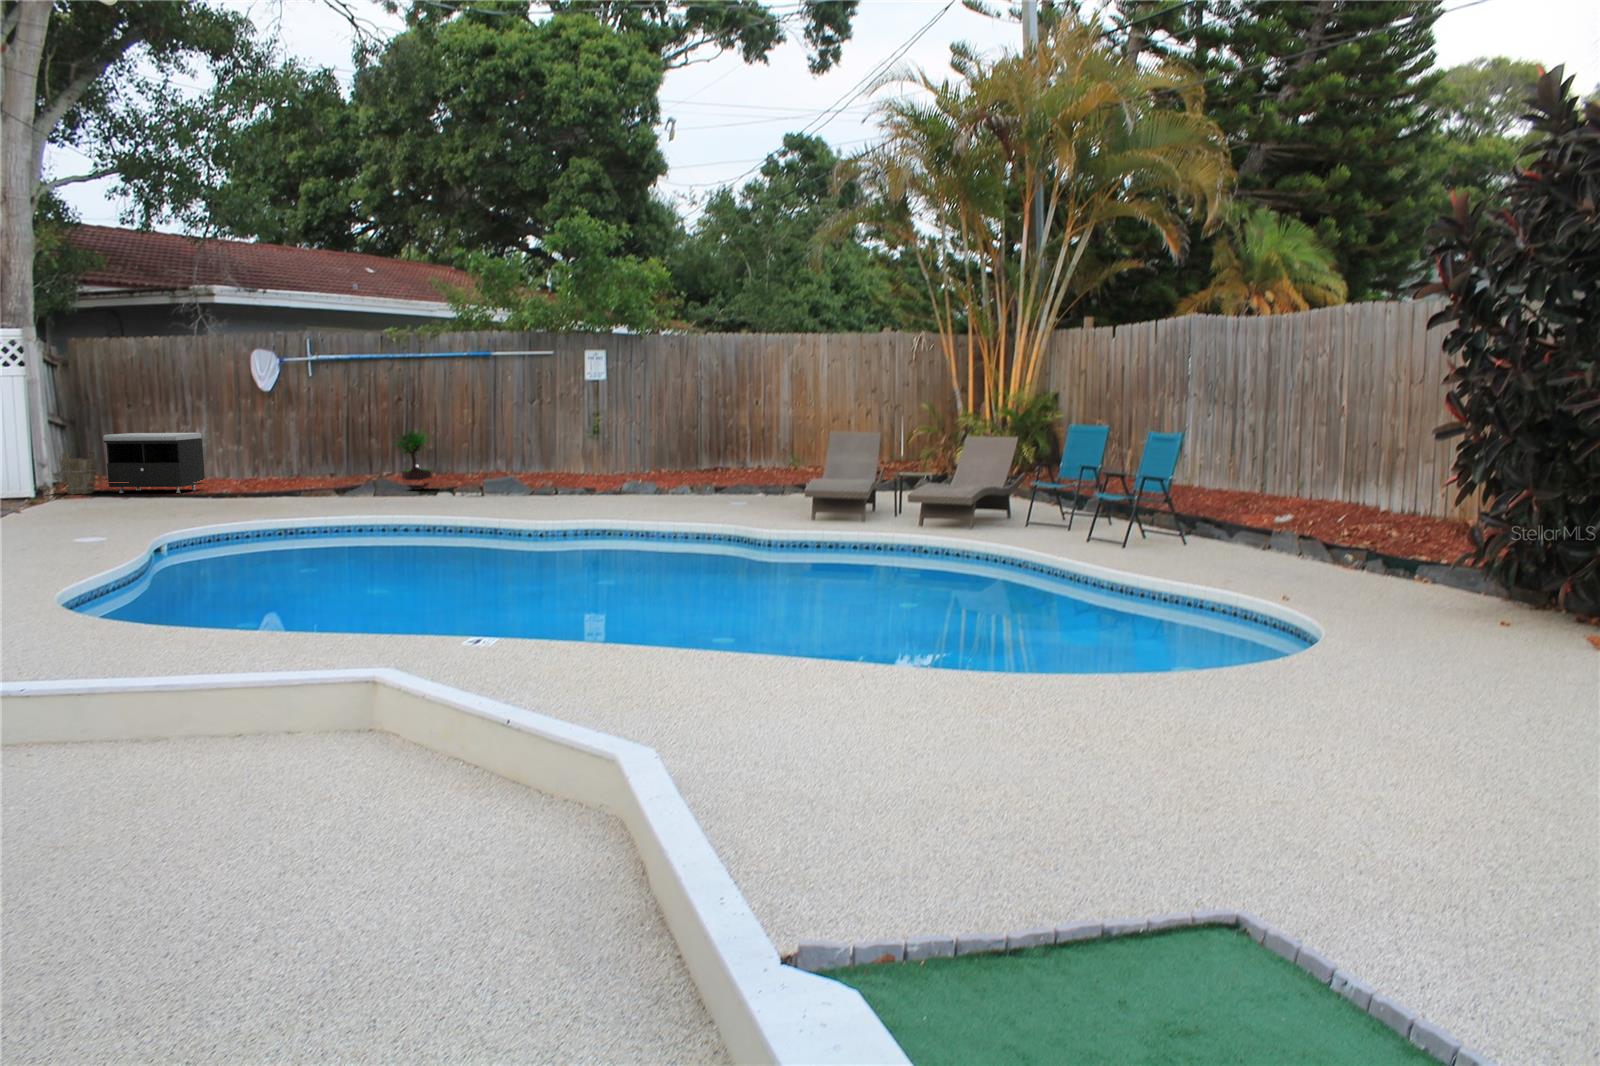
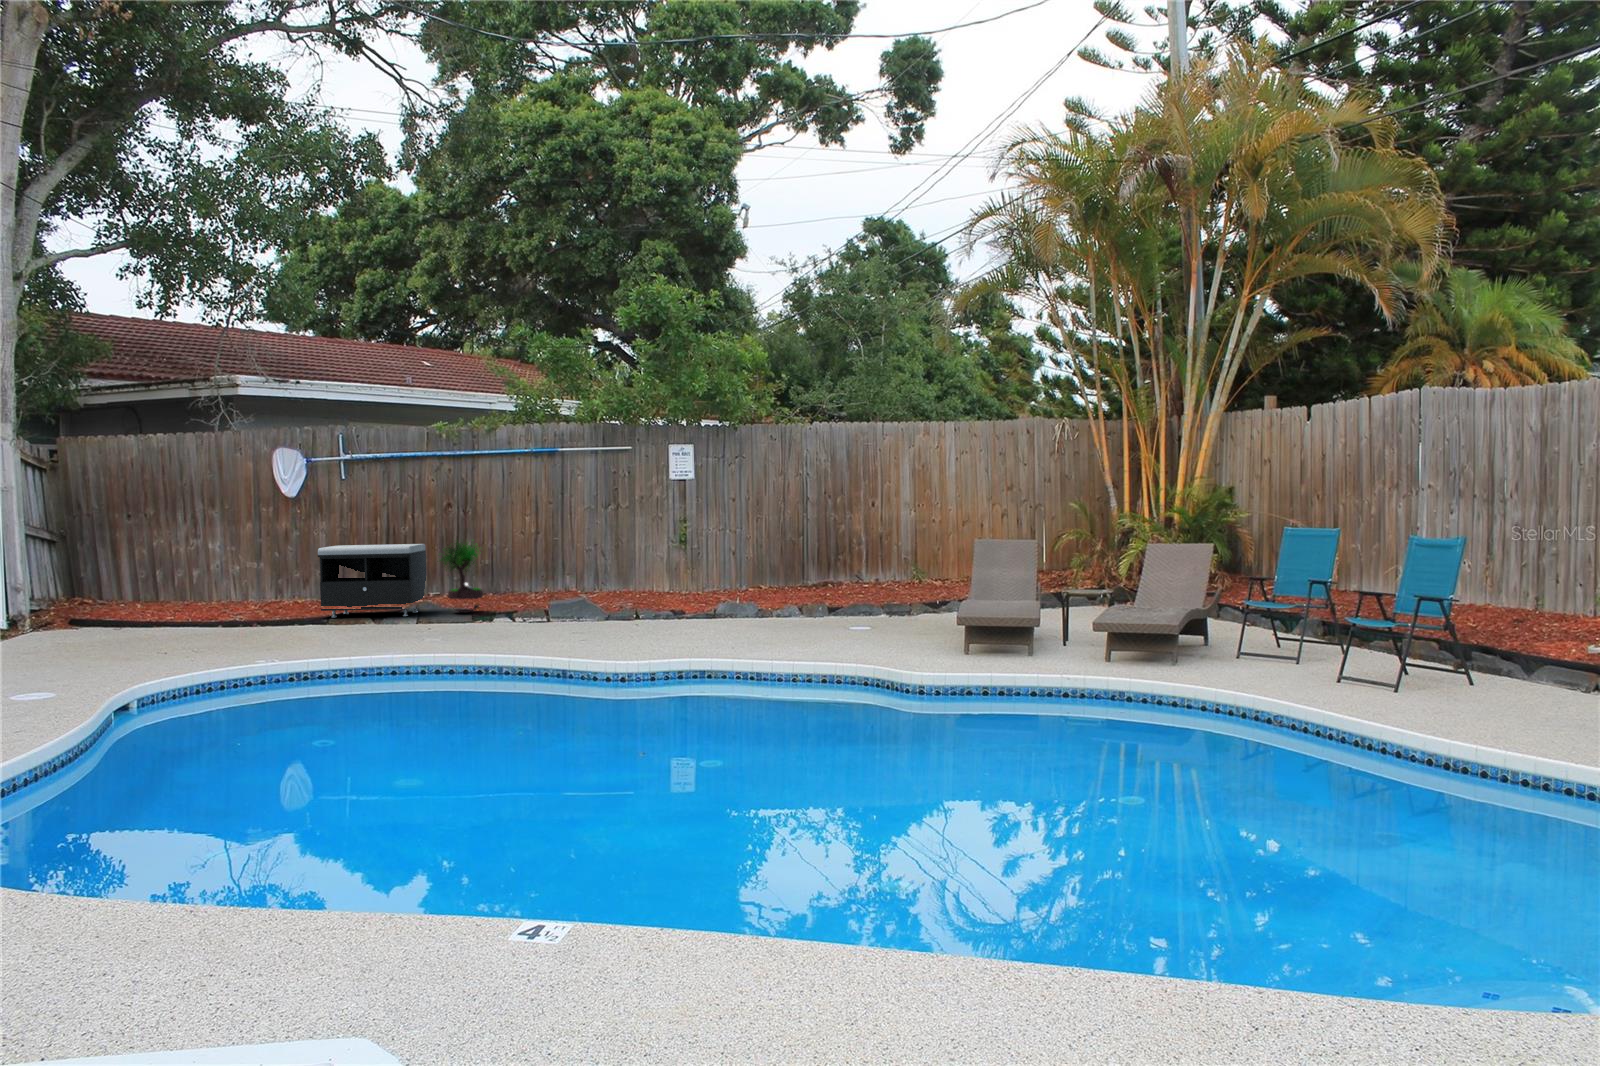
storage bench: present [104,433,205,493] -> present [318,544,426,618]
bucket: present [59,451,97,495] -> none [44,569,90,622]

